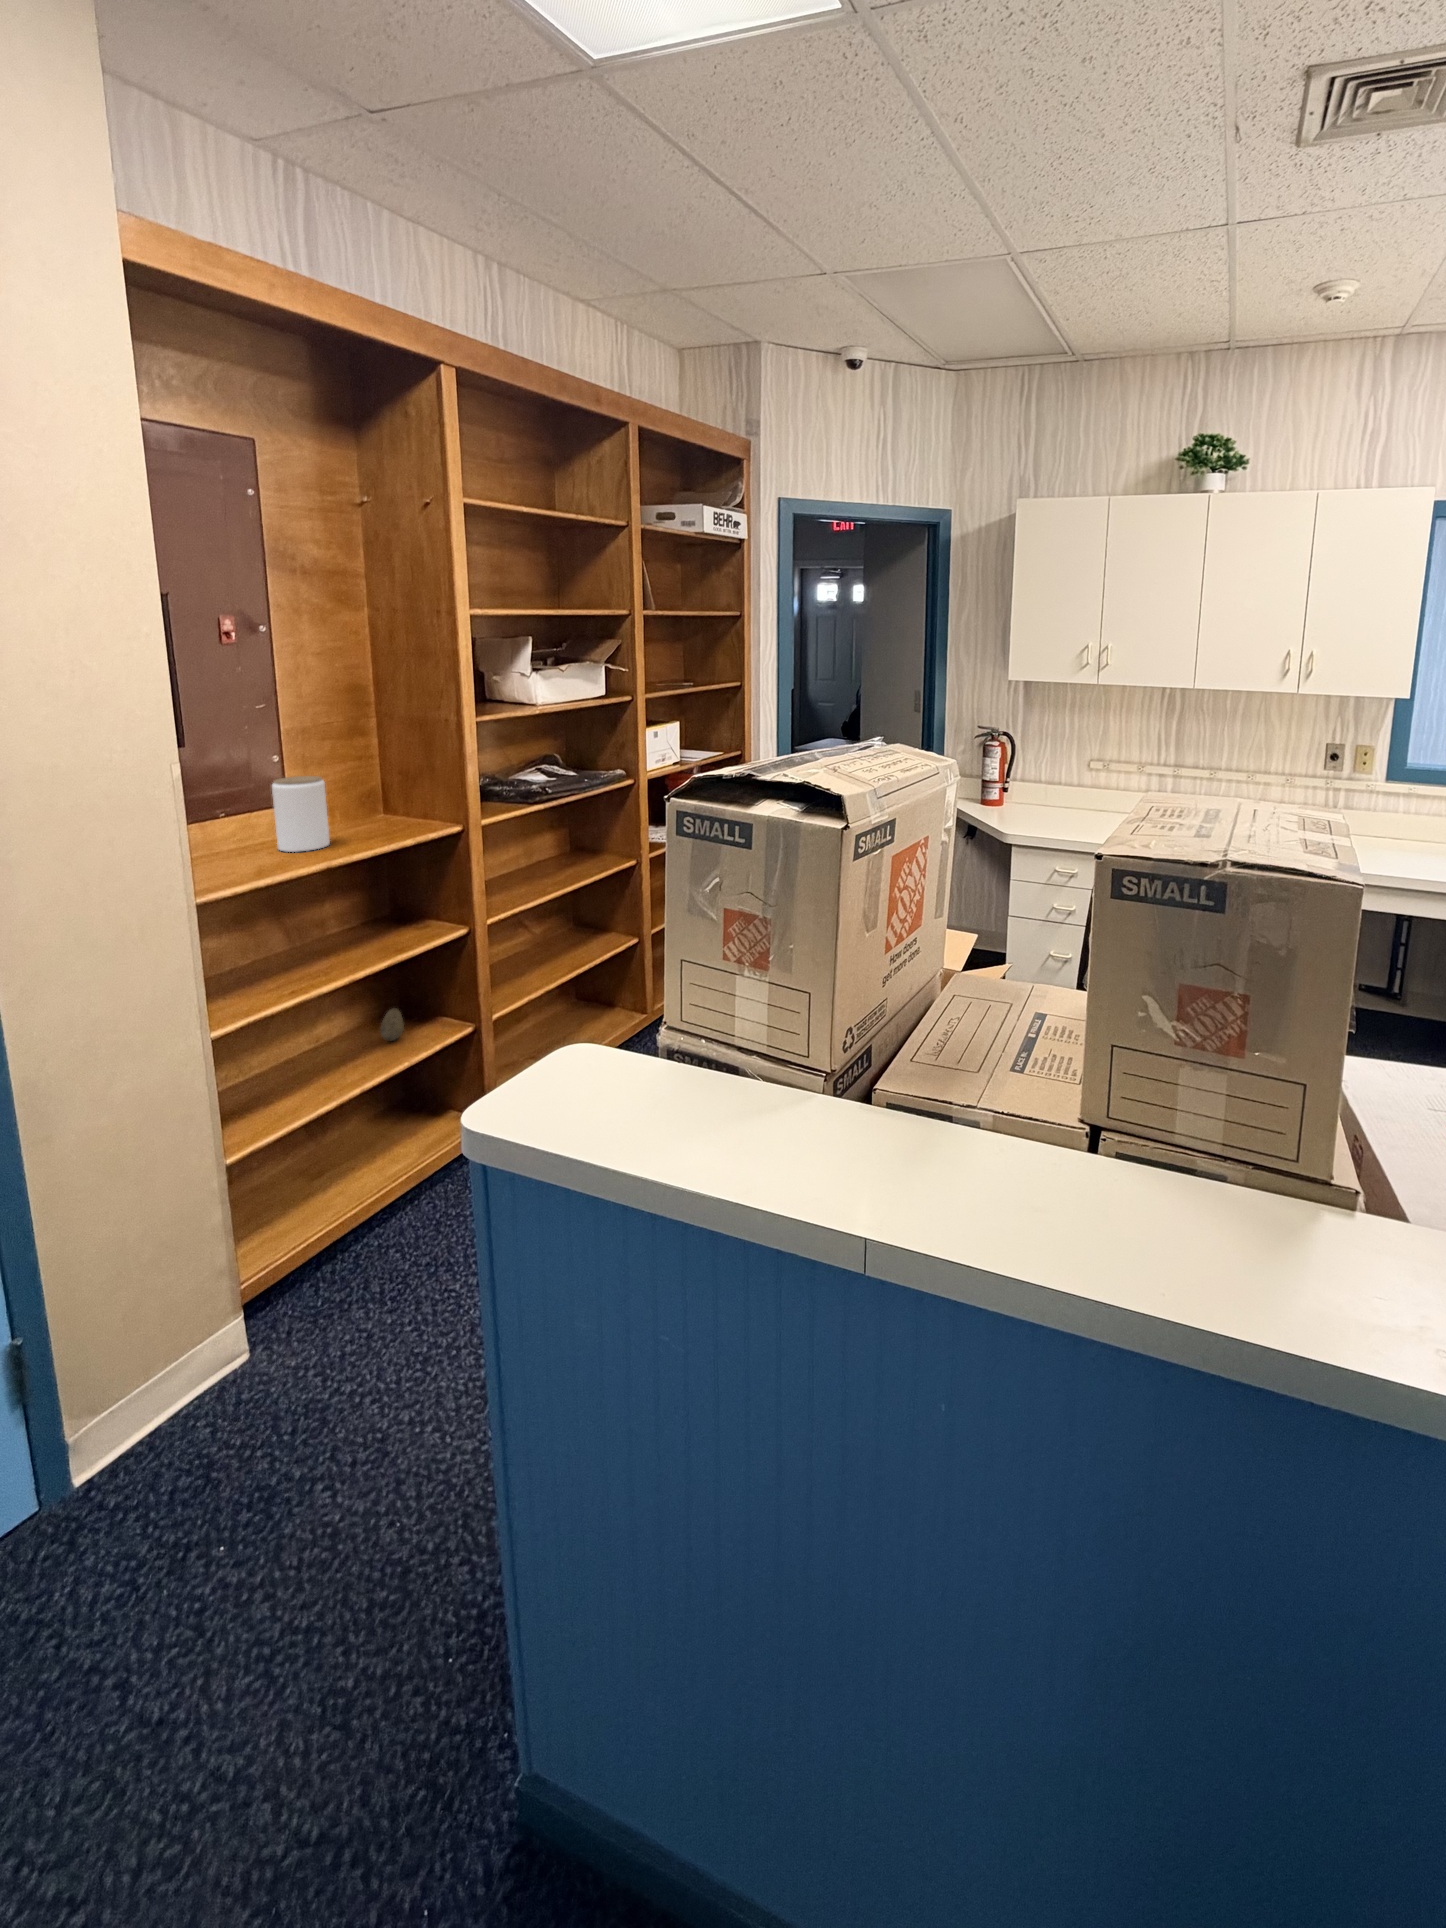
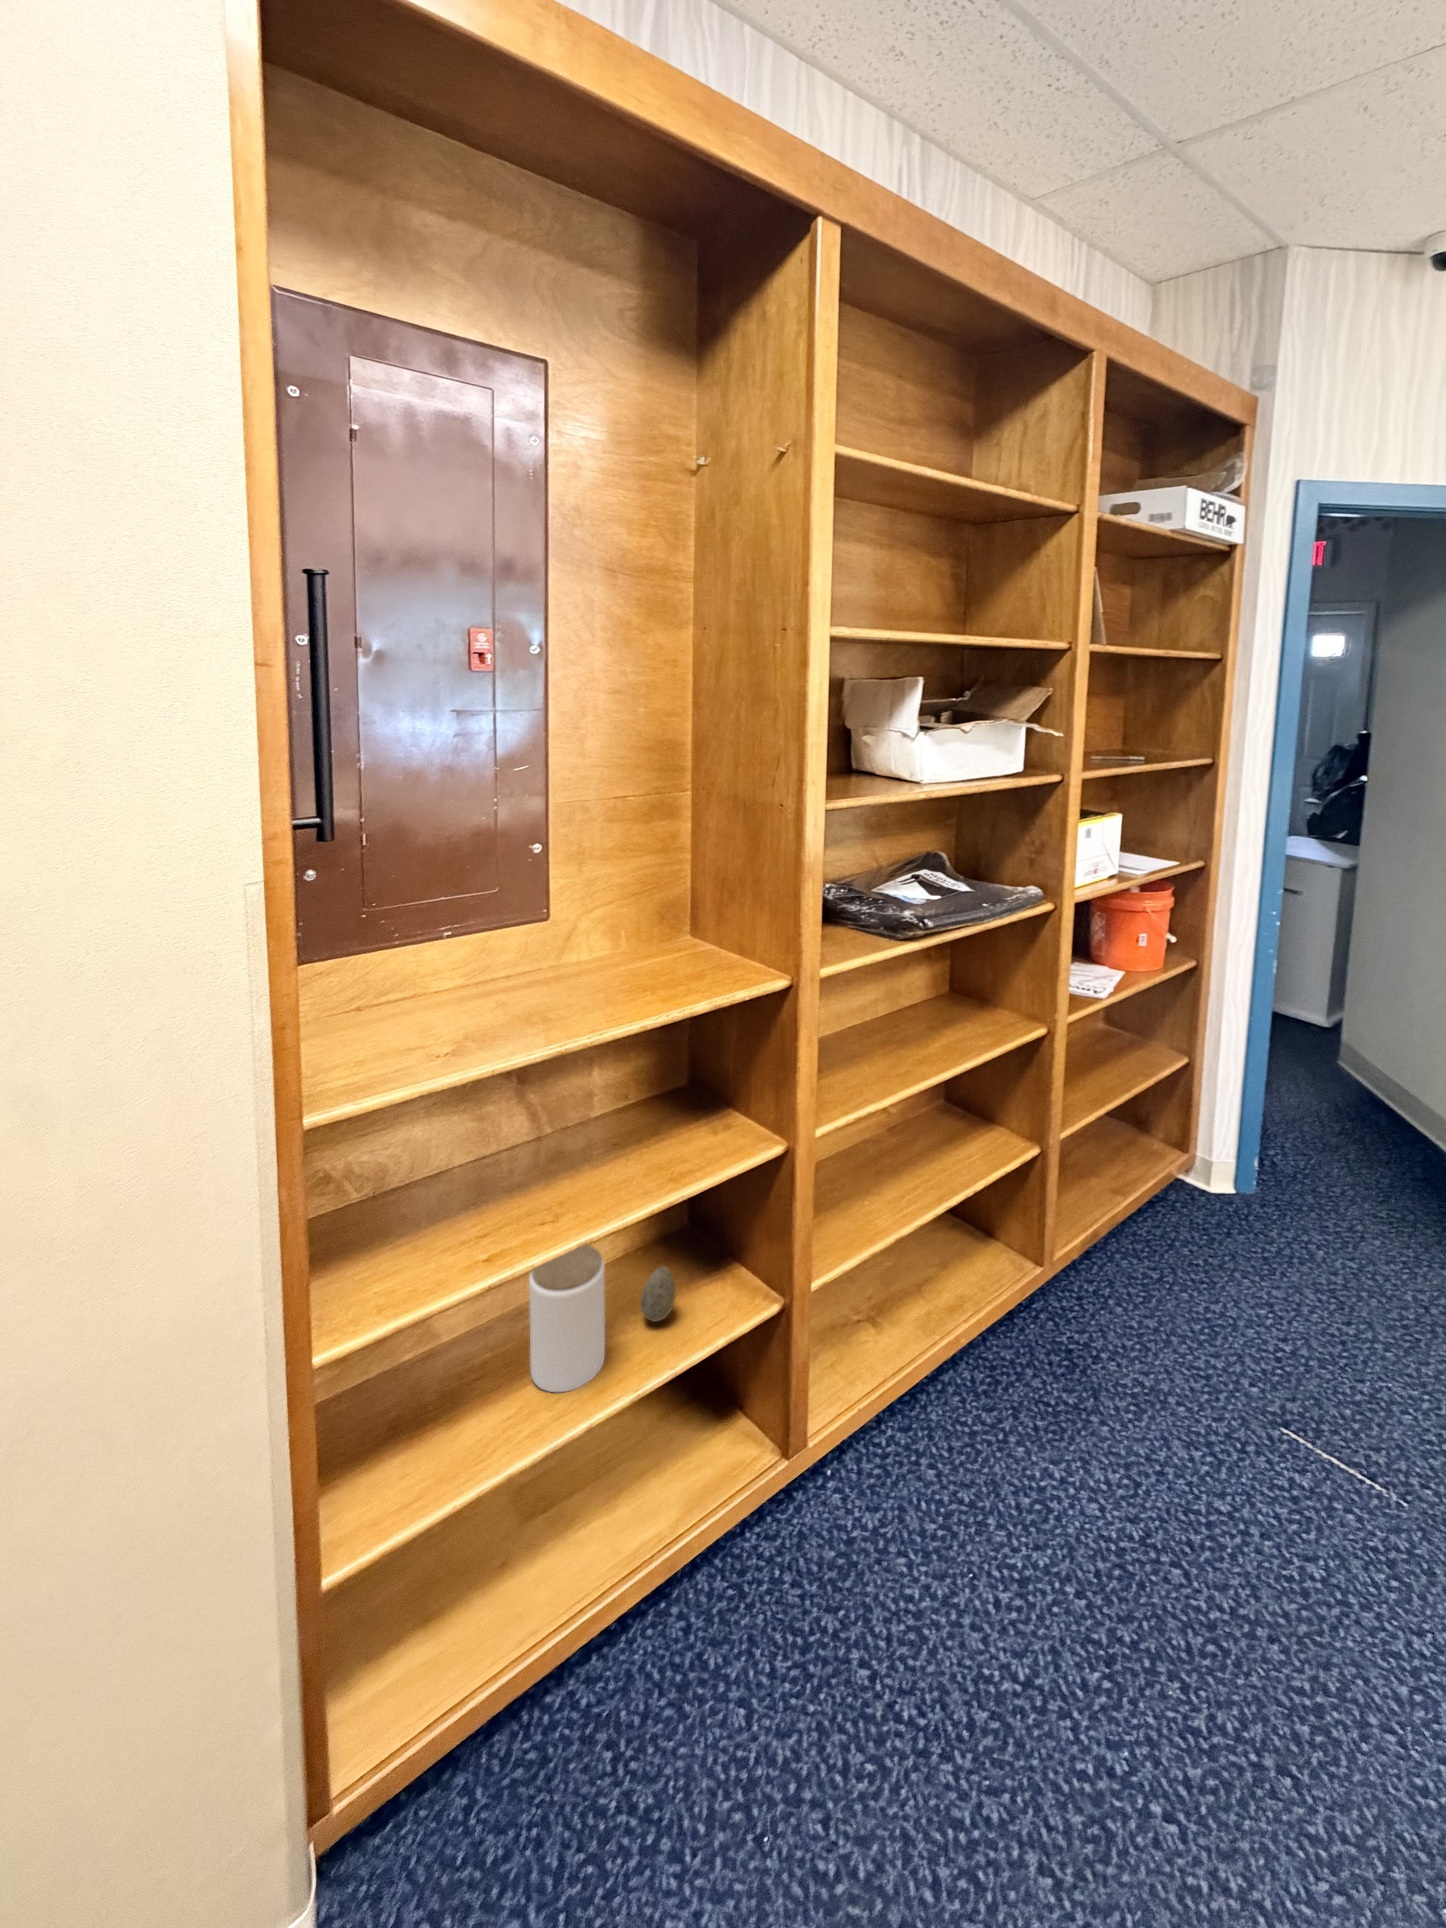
jar: present [272,776,330,852] -> present [529,1244,605,1392]

